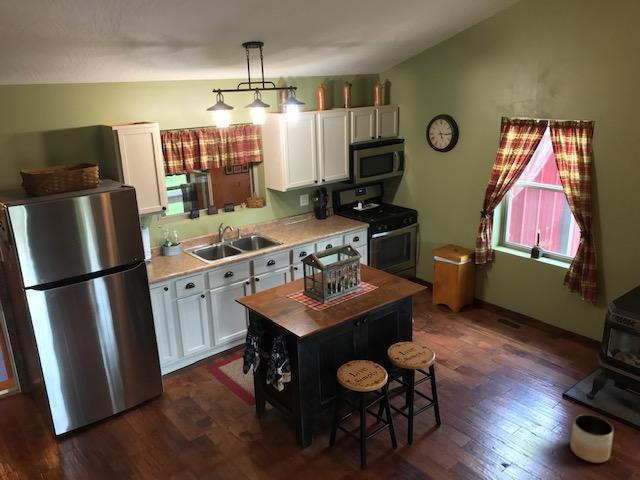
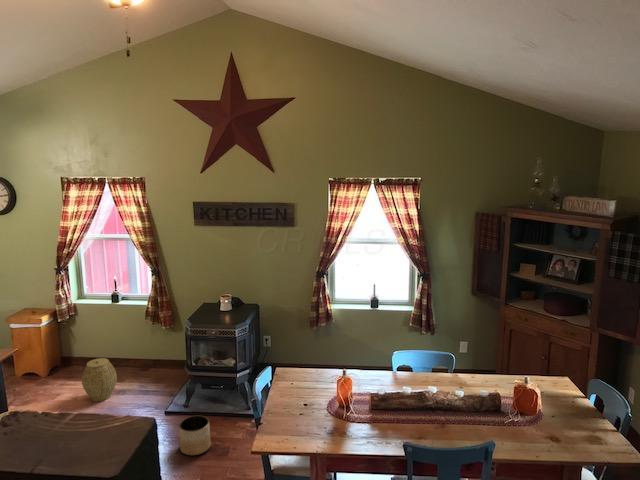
woven basket: none [485,312,520,356] -> present [82,358,117,401]

